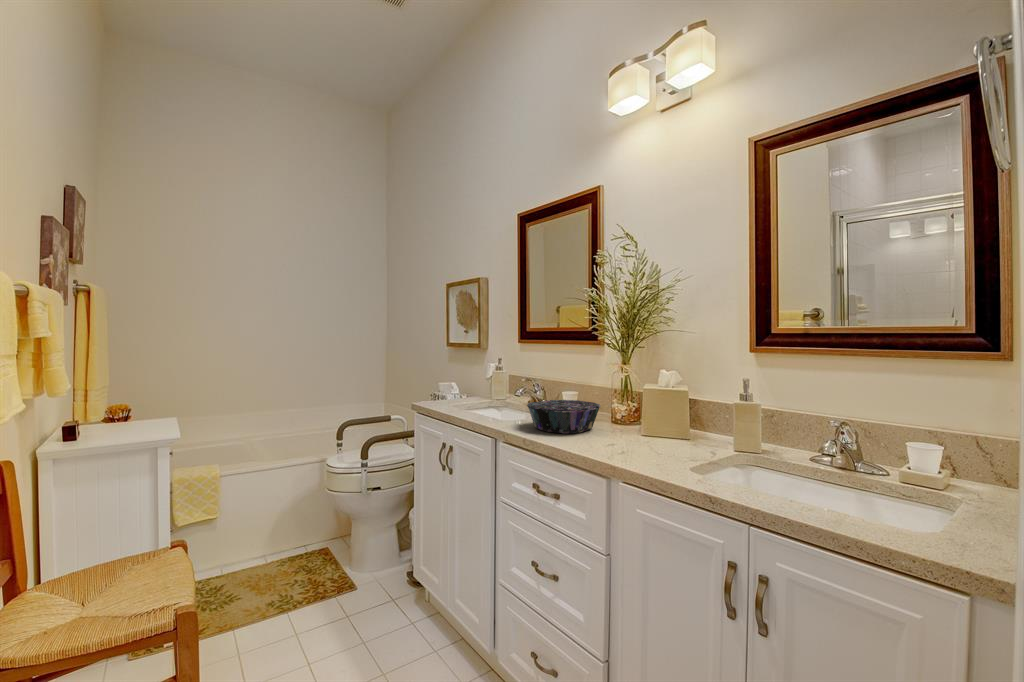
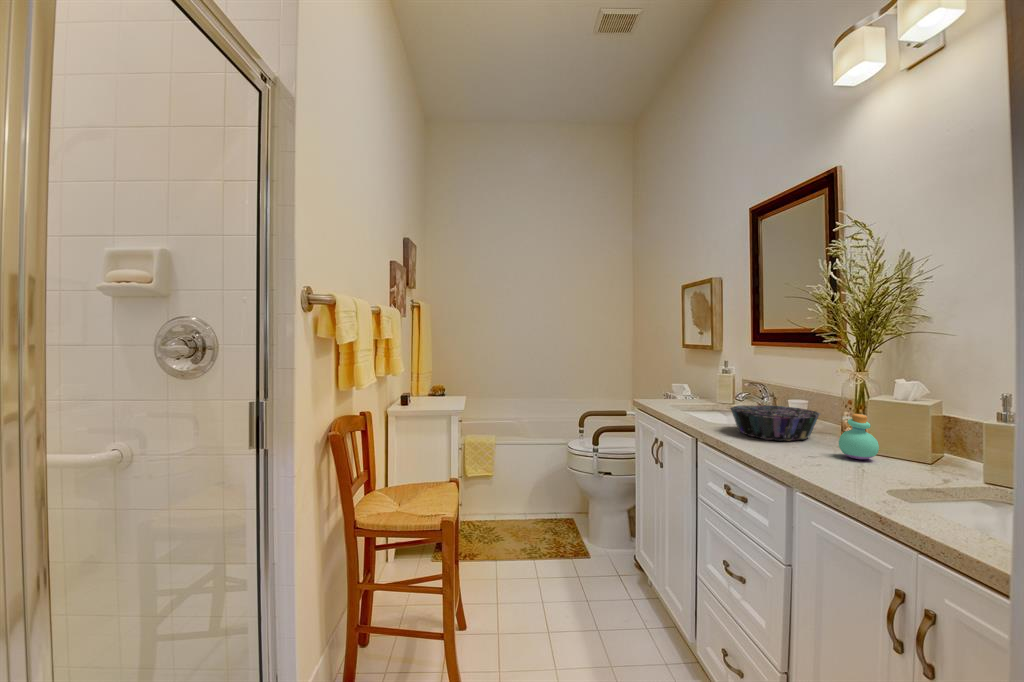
perfume bottle: none [627,402,656,442] -> present [838,414,879,459]

